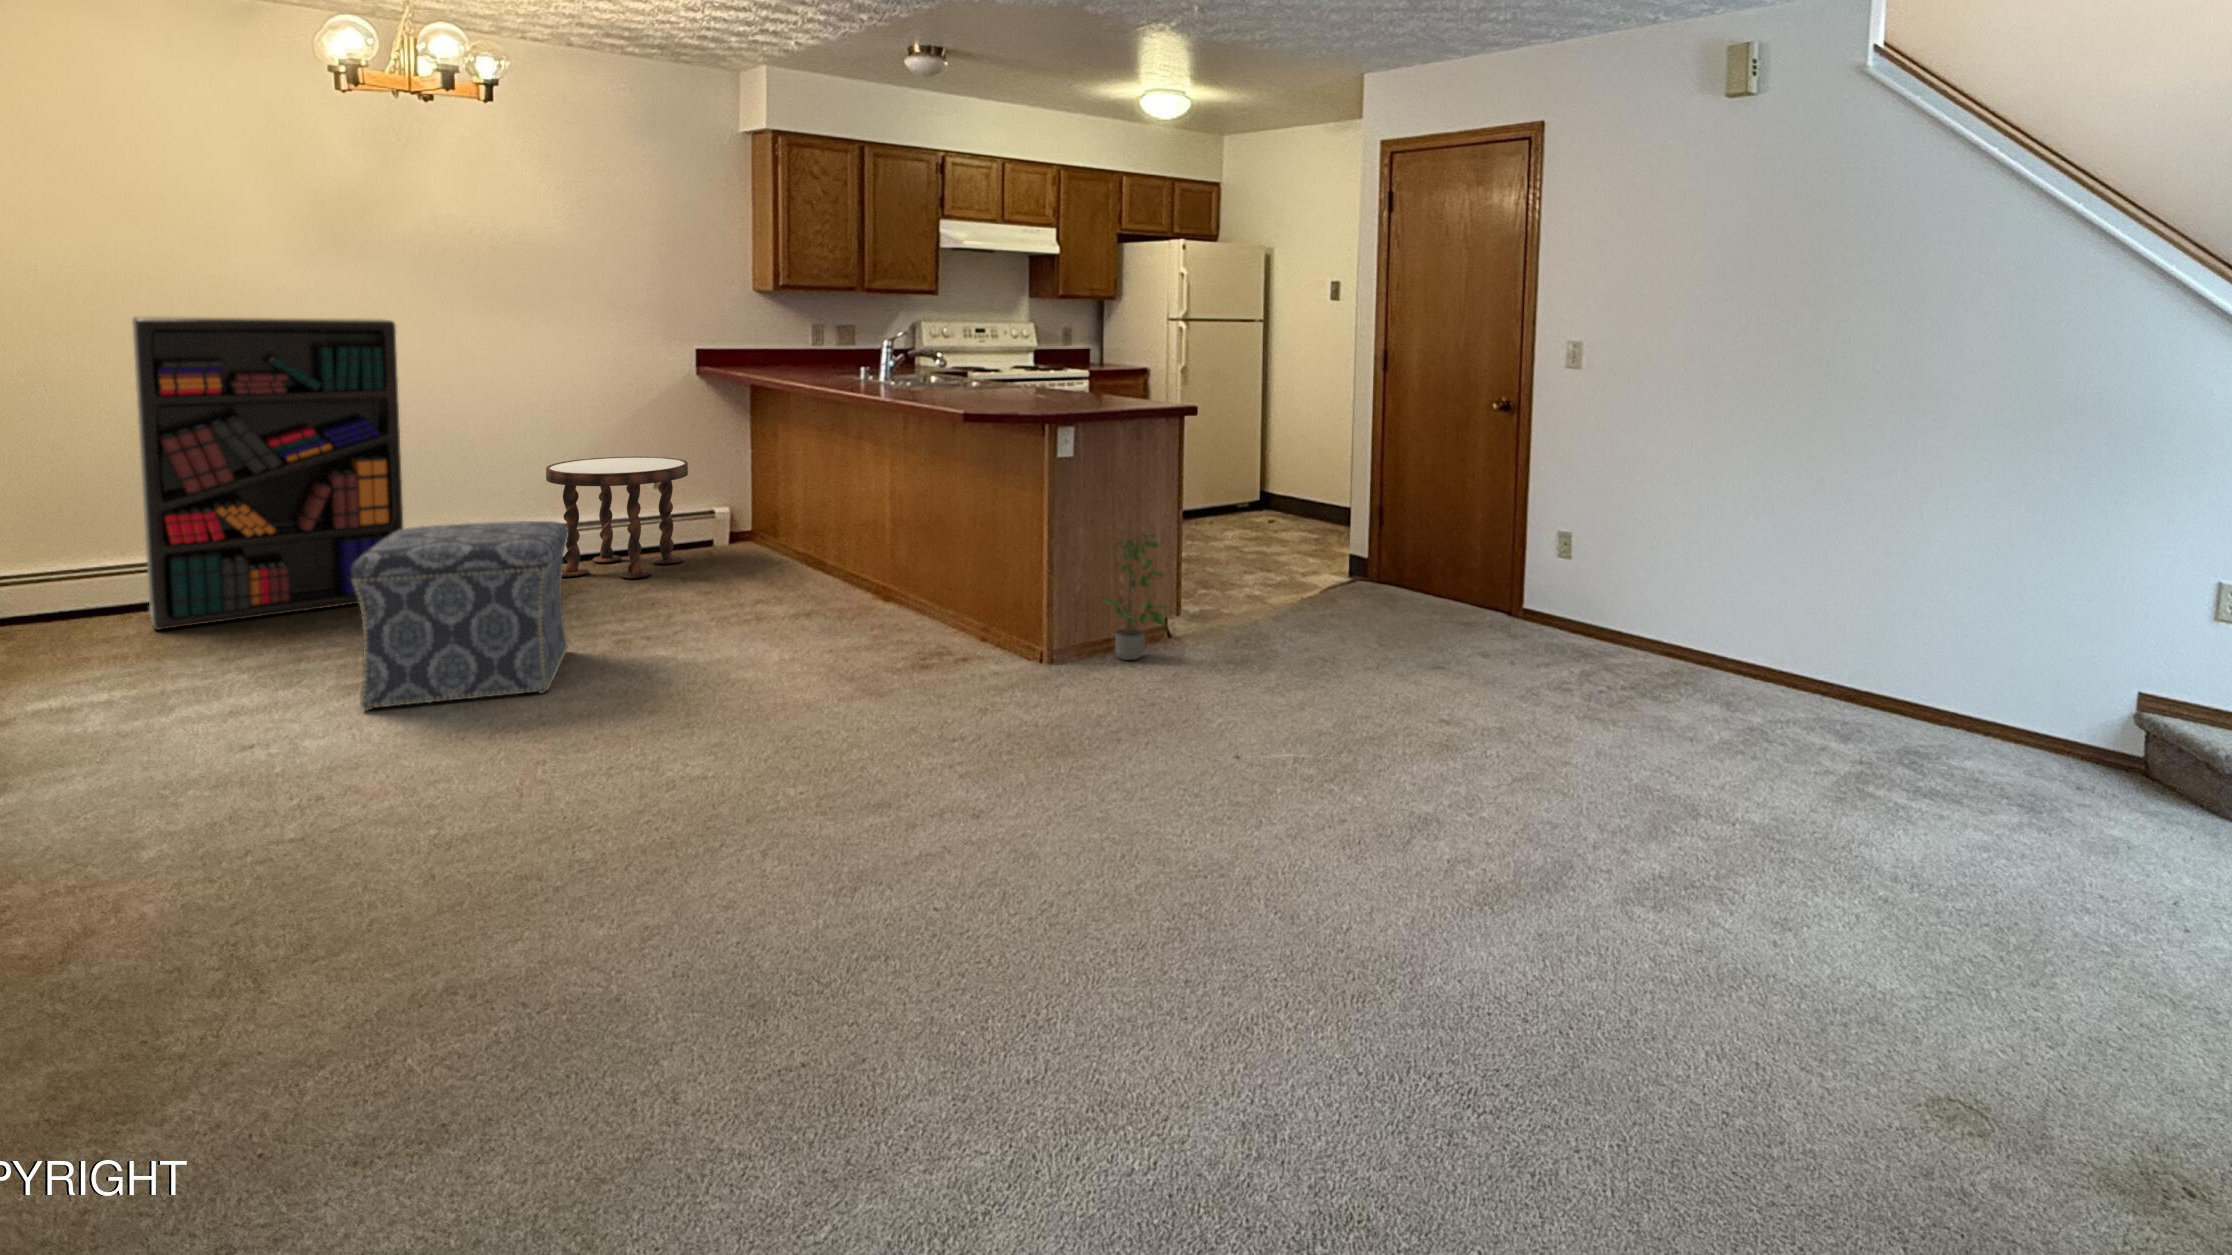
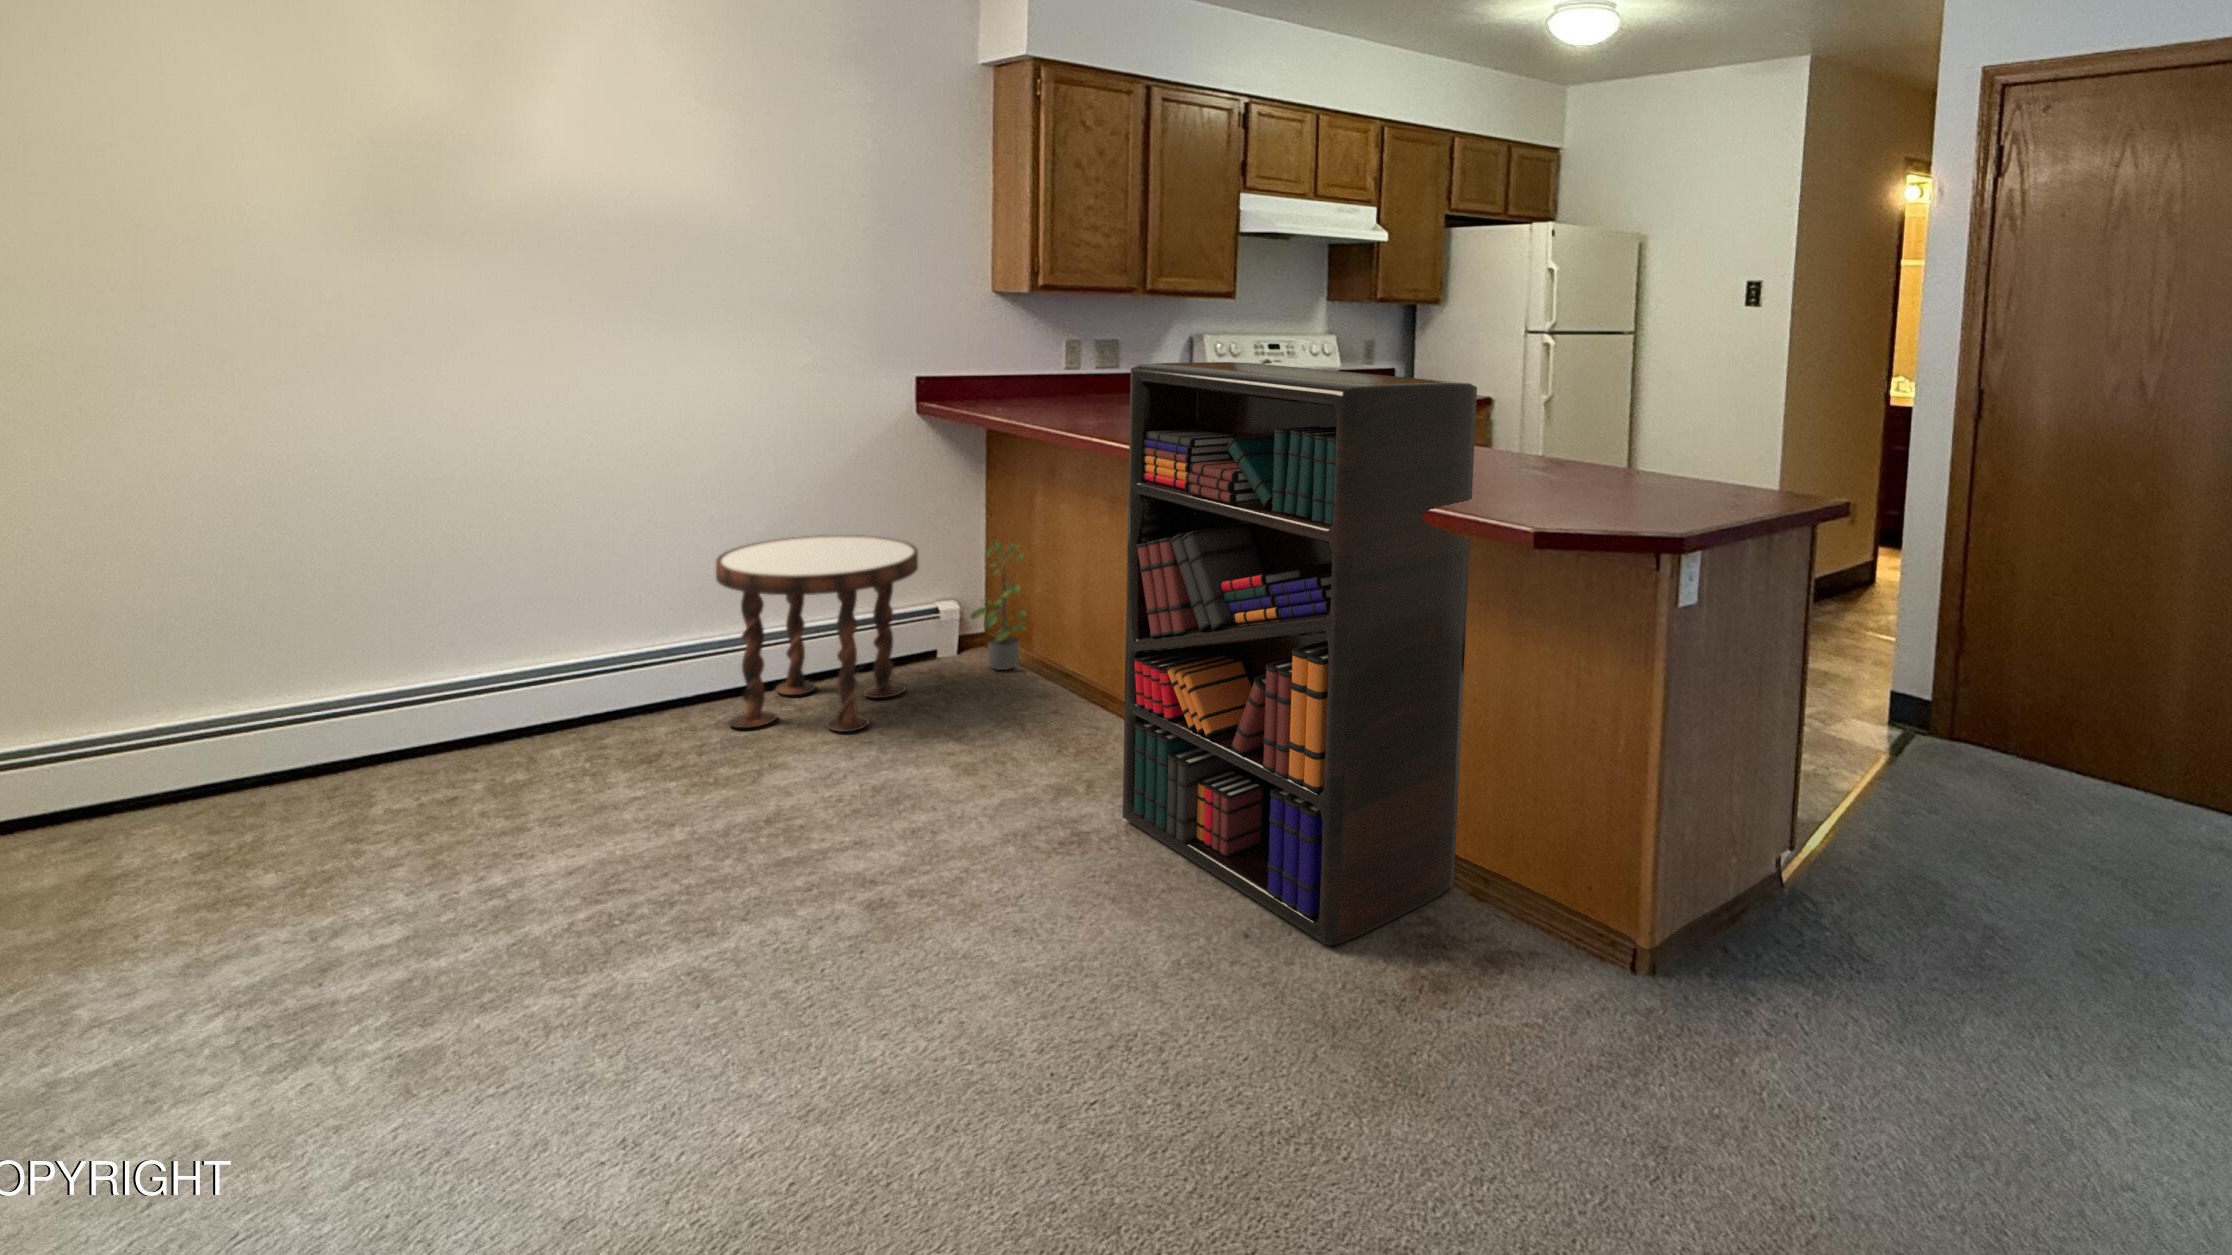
bookshelf: present [132,316,403,630] -> present [1123,362,1477,945]
ottoman: present [351,521,568,710] -> none [412,710,803,1156]
potted plant: present [1102,534,1167,660] -> present [971,540,1026,670]

